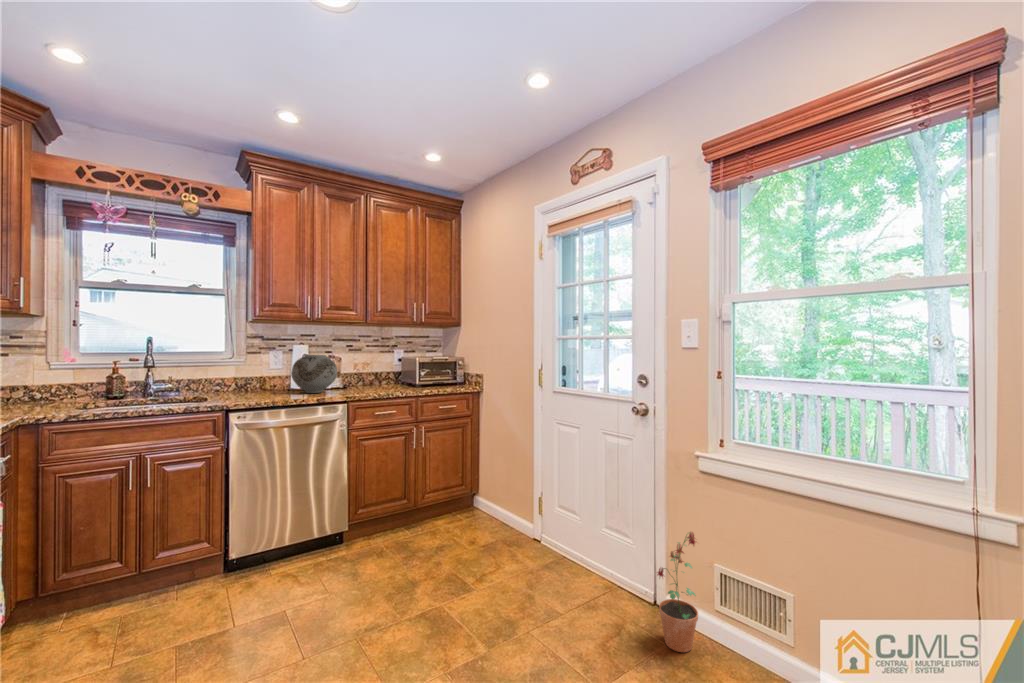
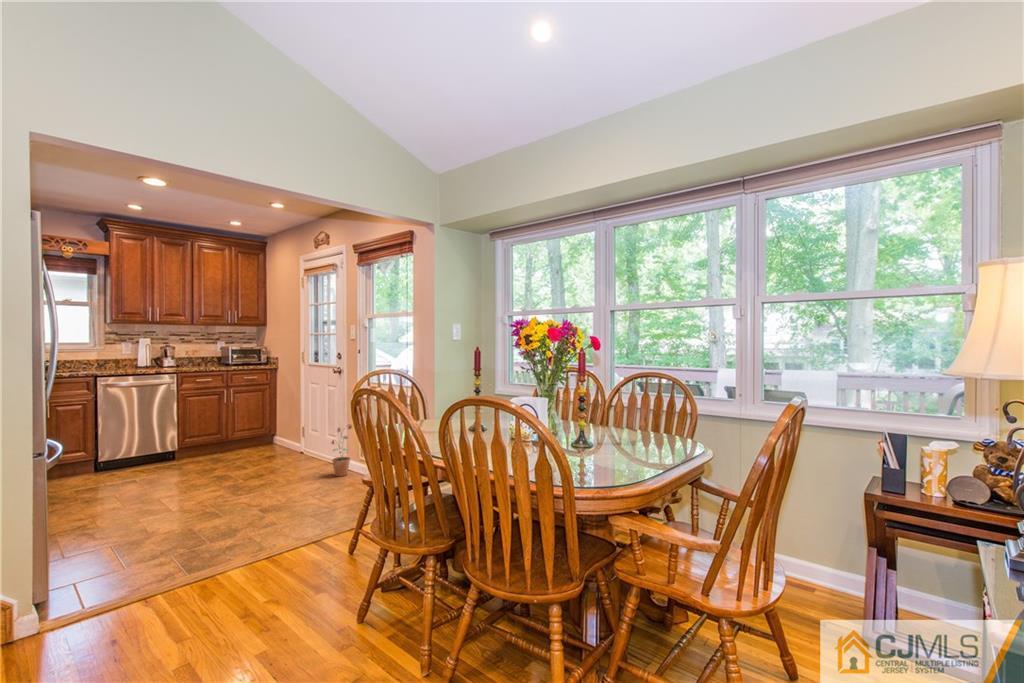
vase: present [291,355,337,393] -> none [138,344,171,368]

